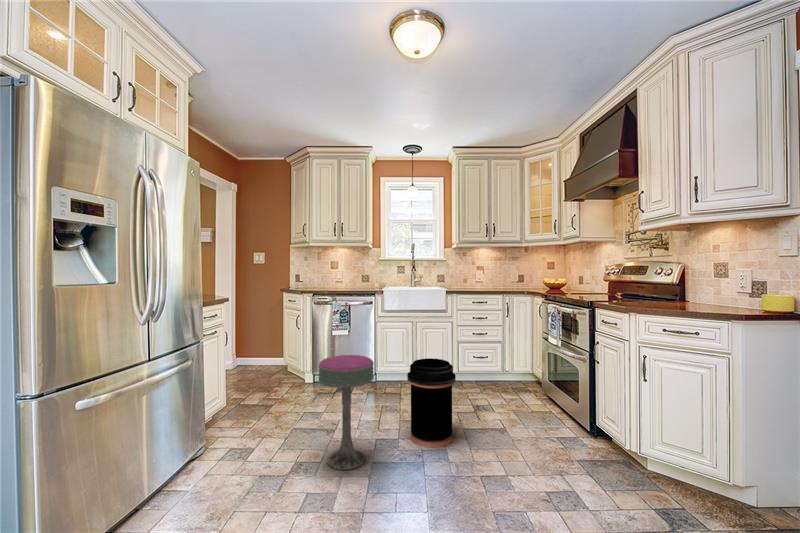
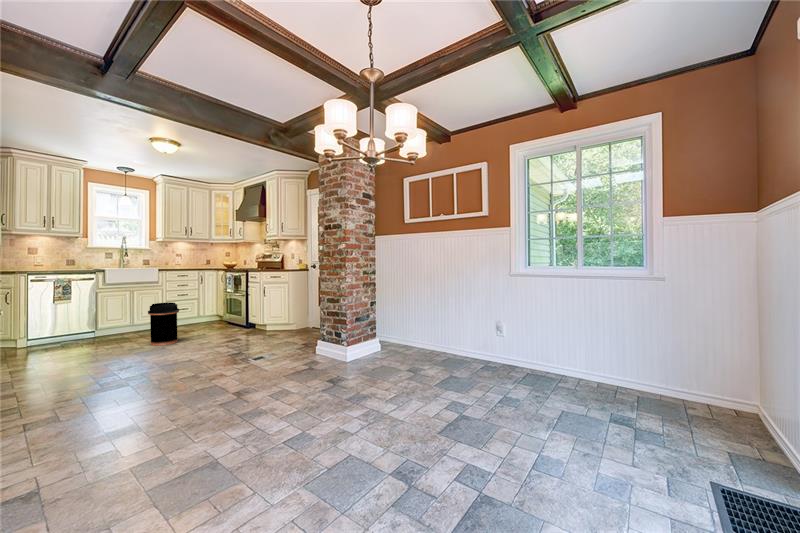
bar stool: present [319,355,374,470] -> none [96,301,134,359]

